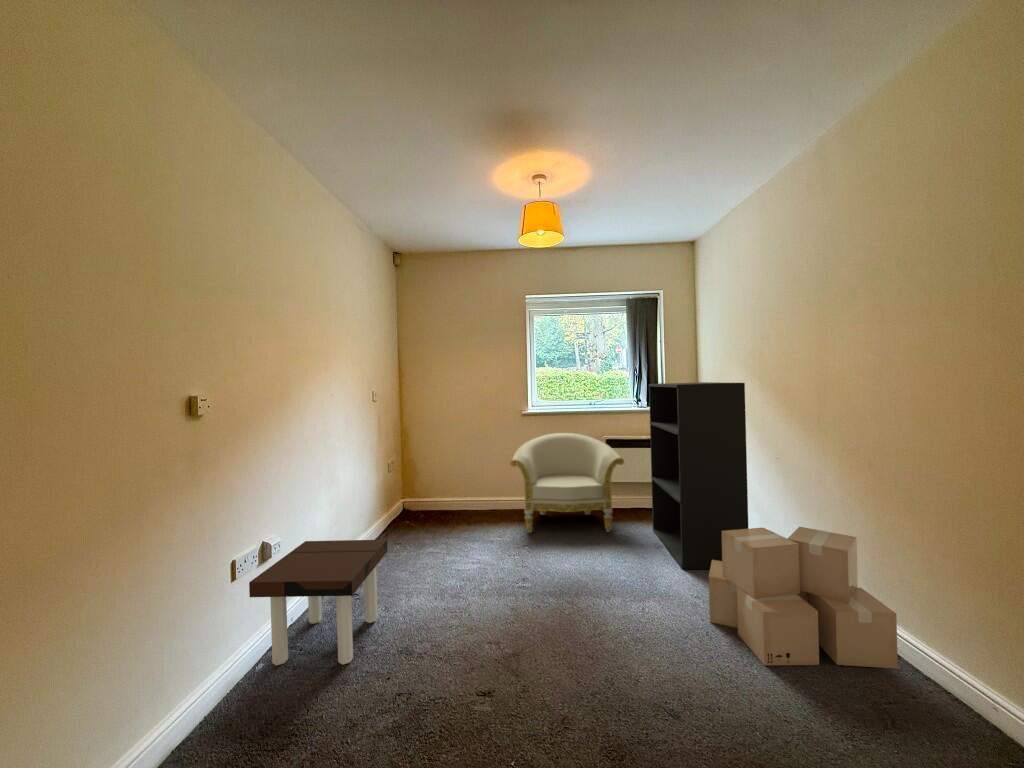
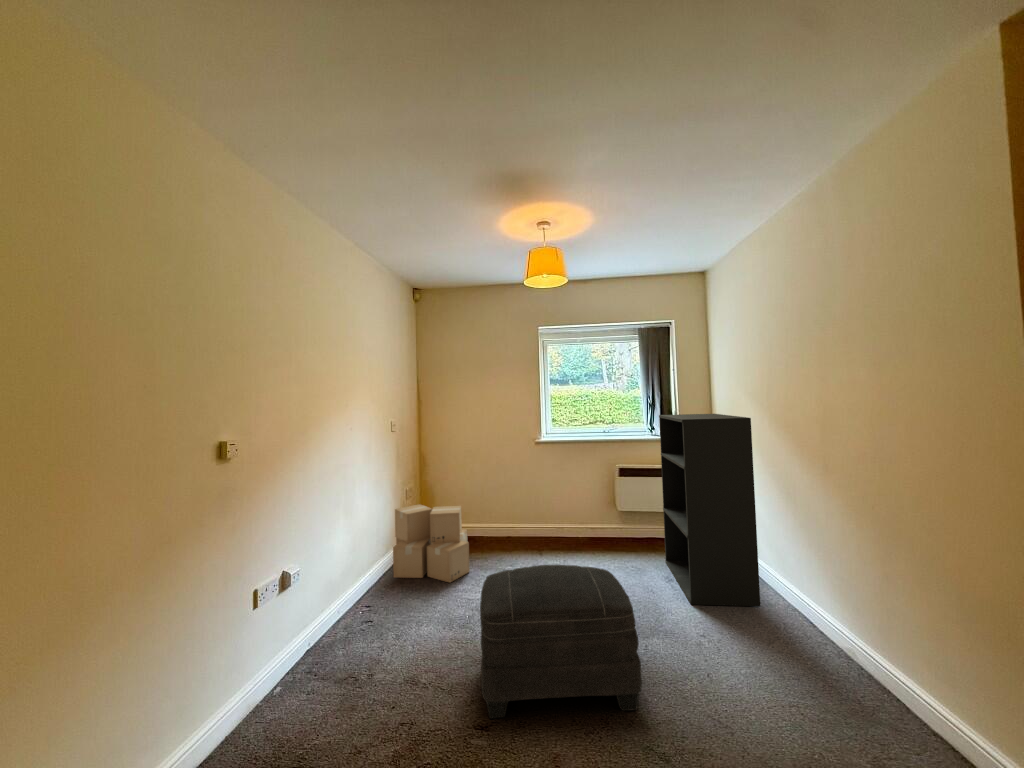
armchair: present [510,433,624,533] -> none [523,462,635,563]
cardboard box: present [709,527,898,669] -> present [393,504,470,582]
ottoman: none [478,529,646,685] -> present [480,565,642,719]
side table: present [249,540,388,665] -> none [269,570,399,692]

